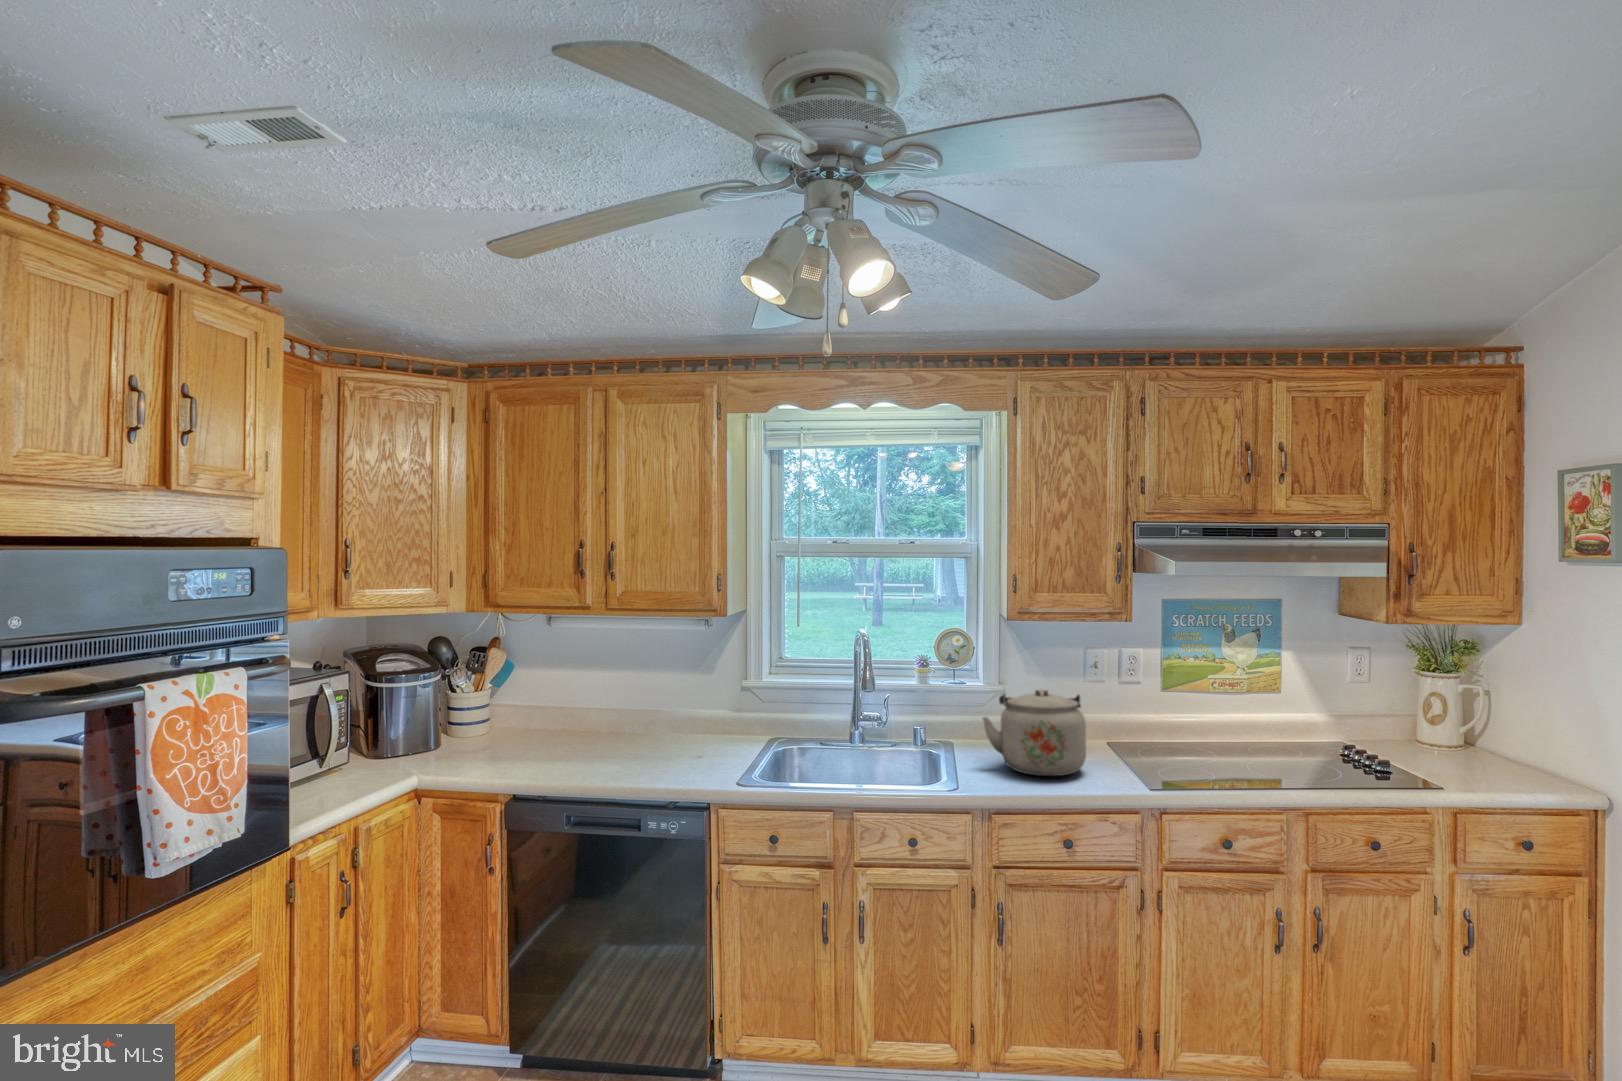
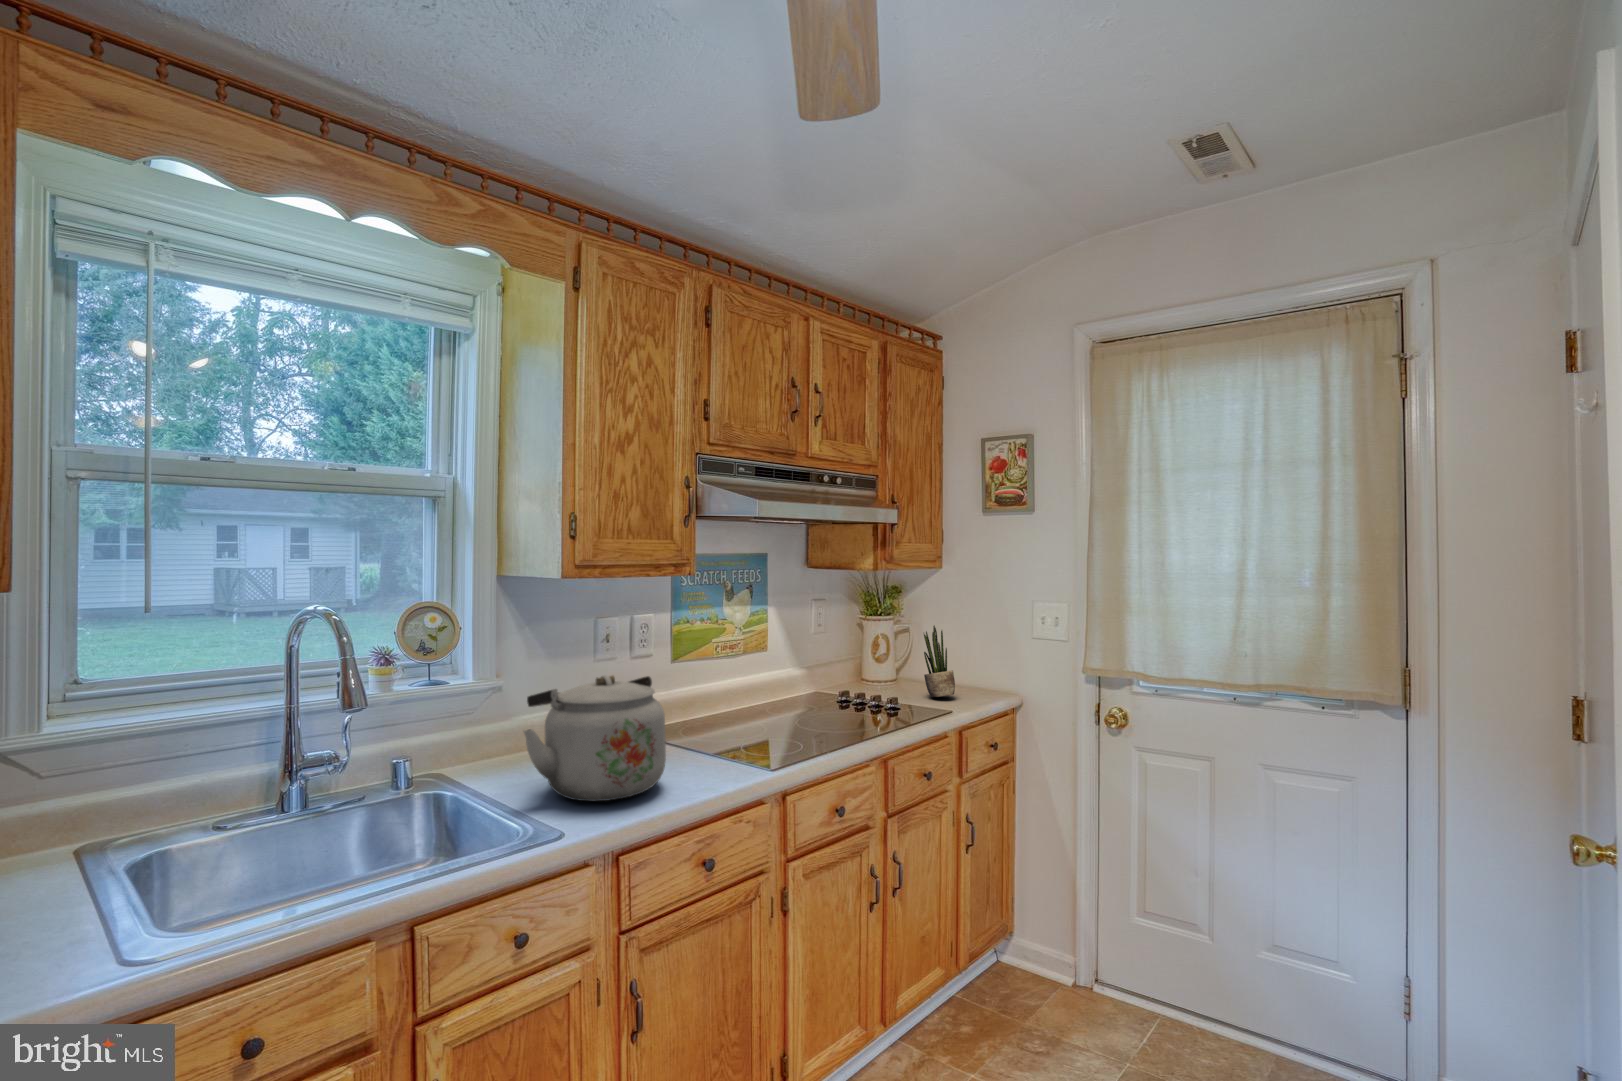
potted plant: none [1471,688,1516,771] -> present [924,626,955,697]

